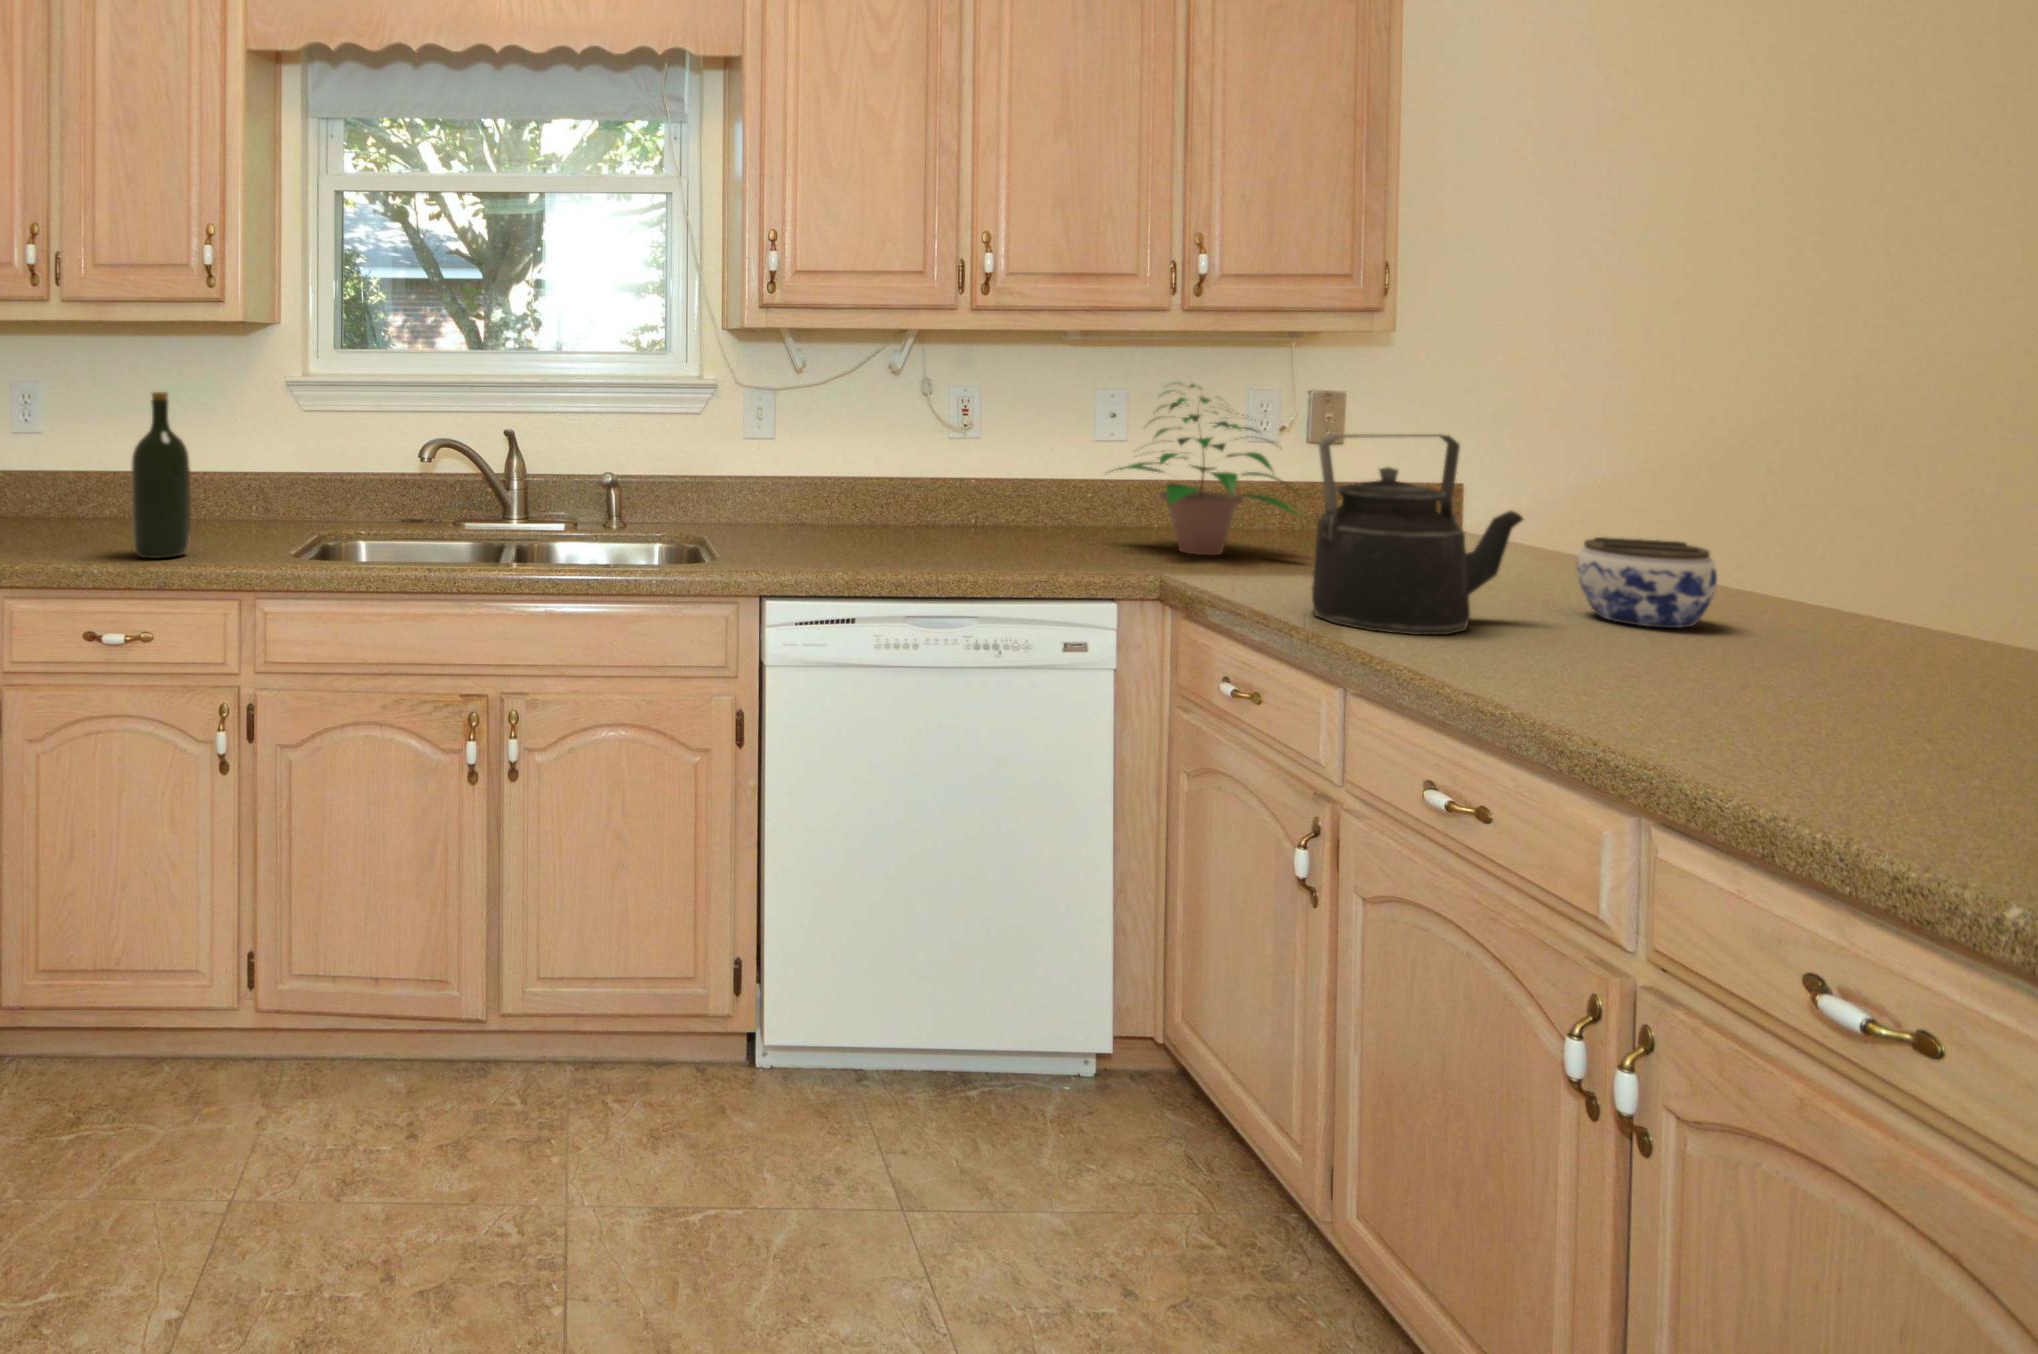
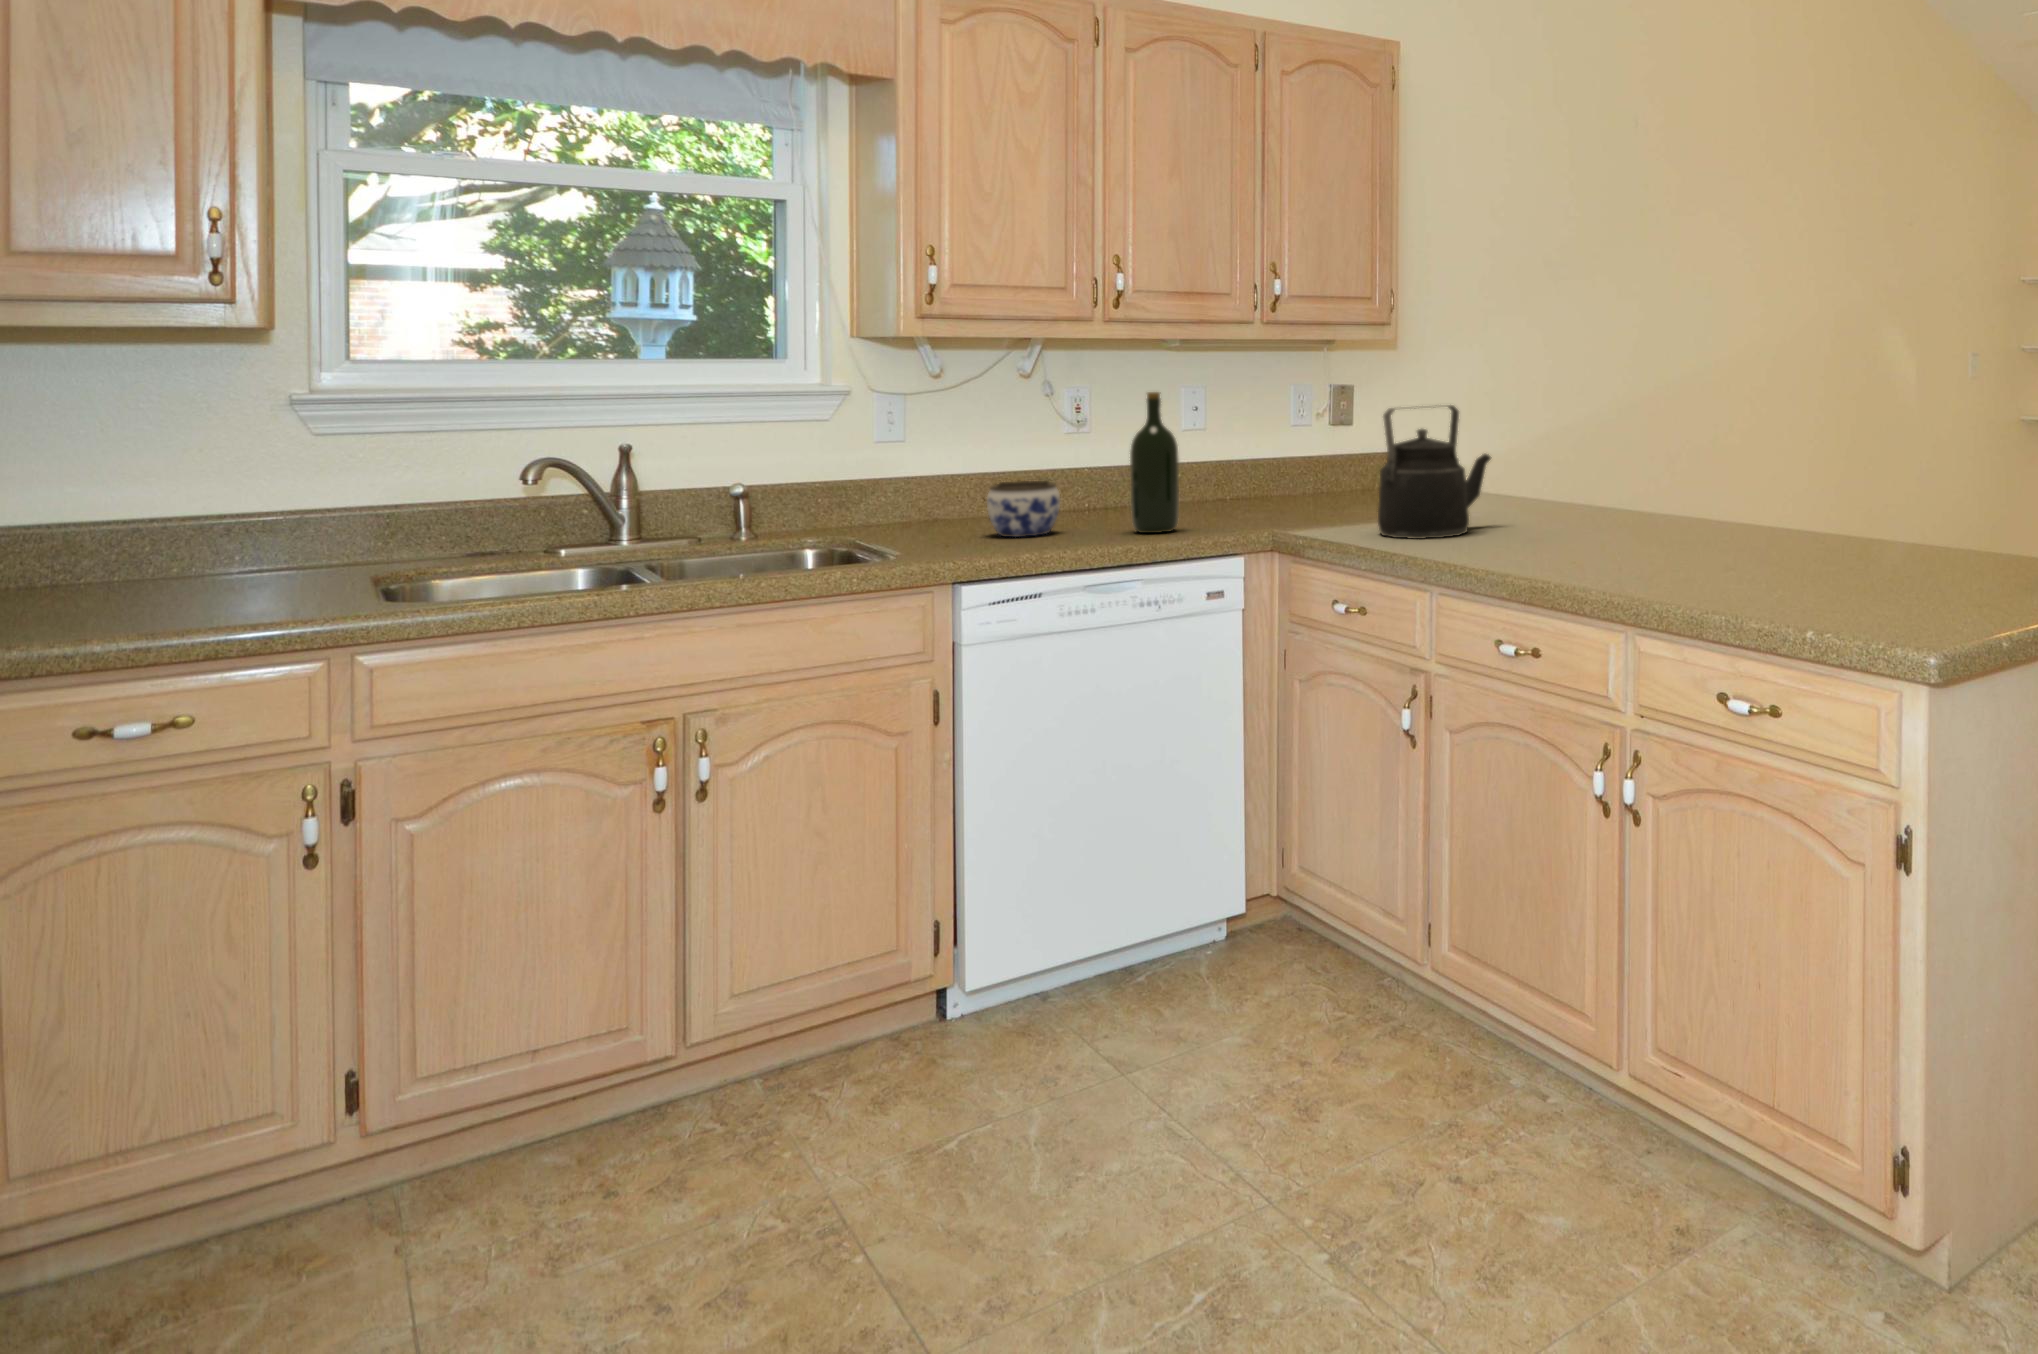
potted plant: present [1109,384,1298,555] -> none [1205,379,1352,514]
wine bottle: present [131,392,191,558] -> present [1130,392,1179,533]
jar: present [1577,537,1717,628] -> present [987,481,1060,537]

